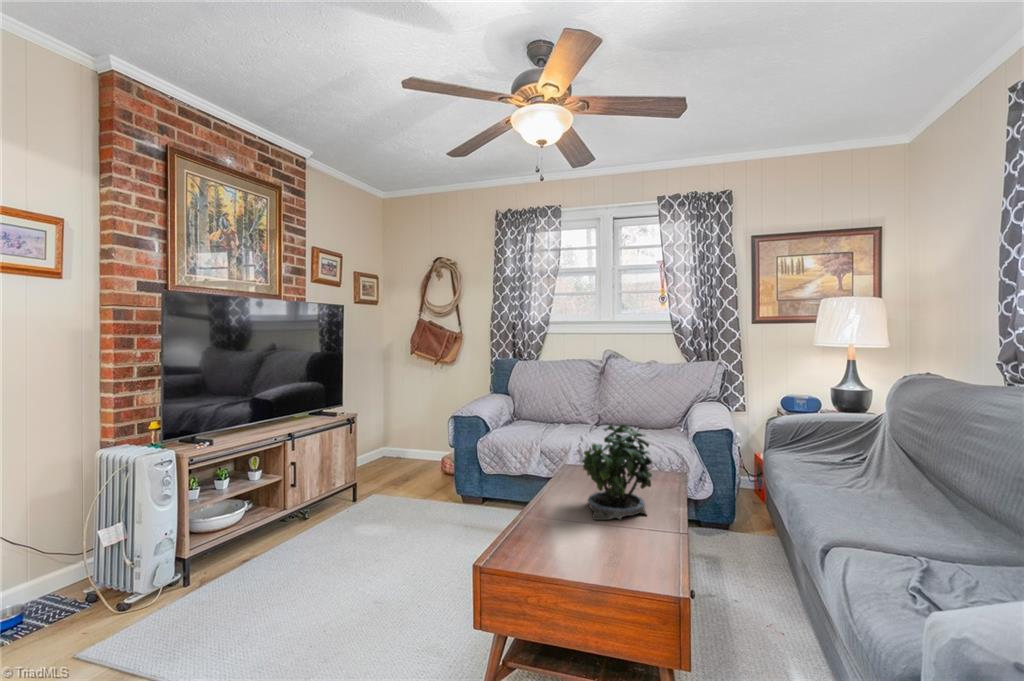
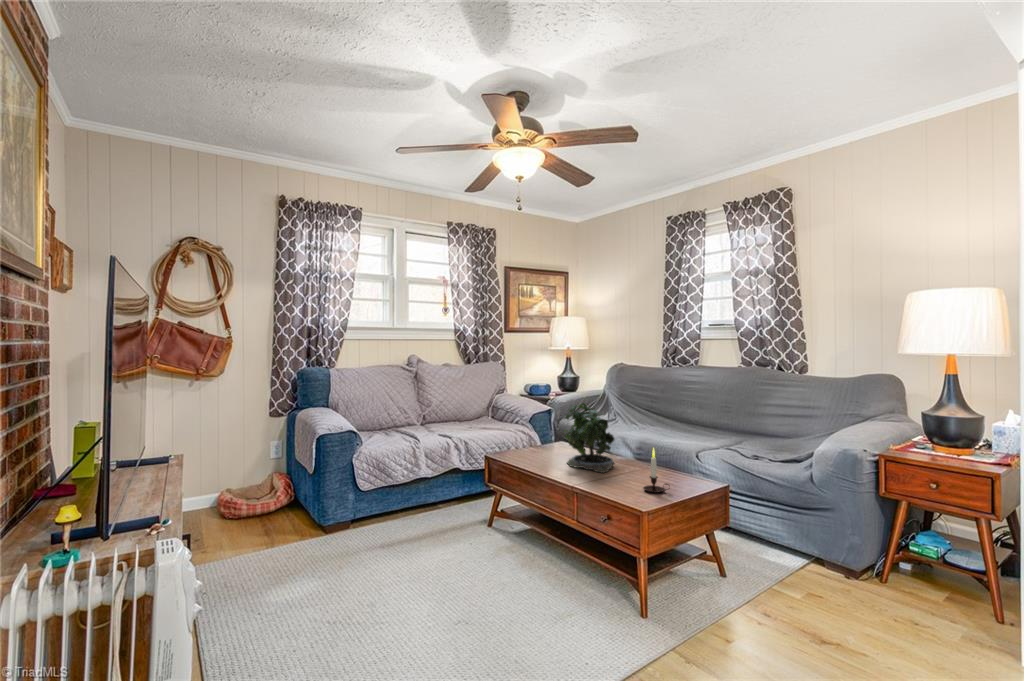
candle: none [554,498,583,564] -> present [644,448,668,493]

